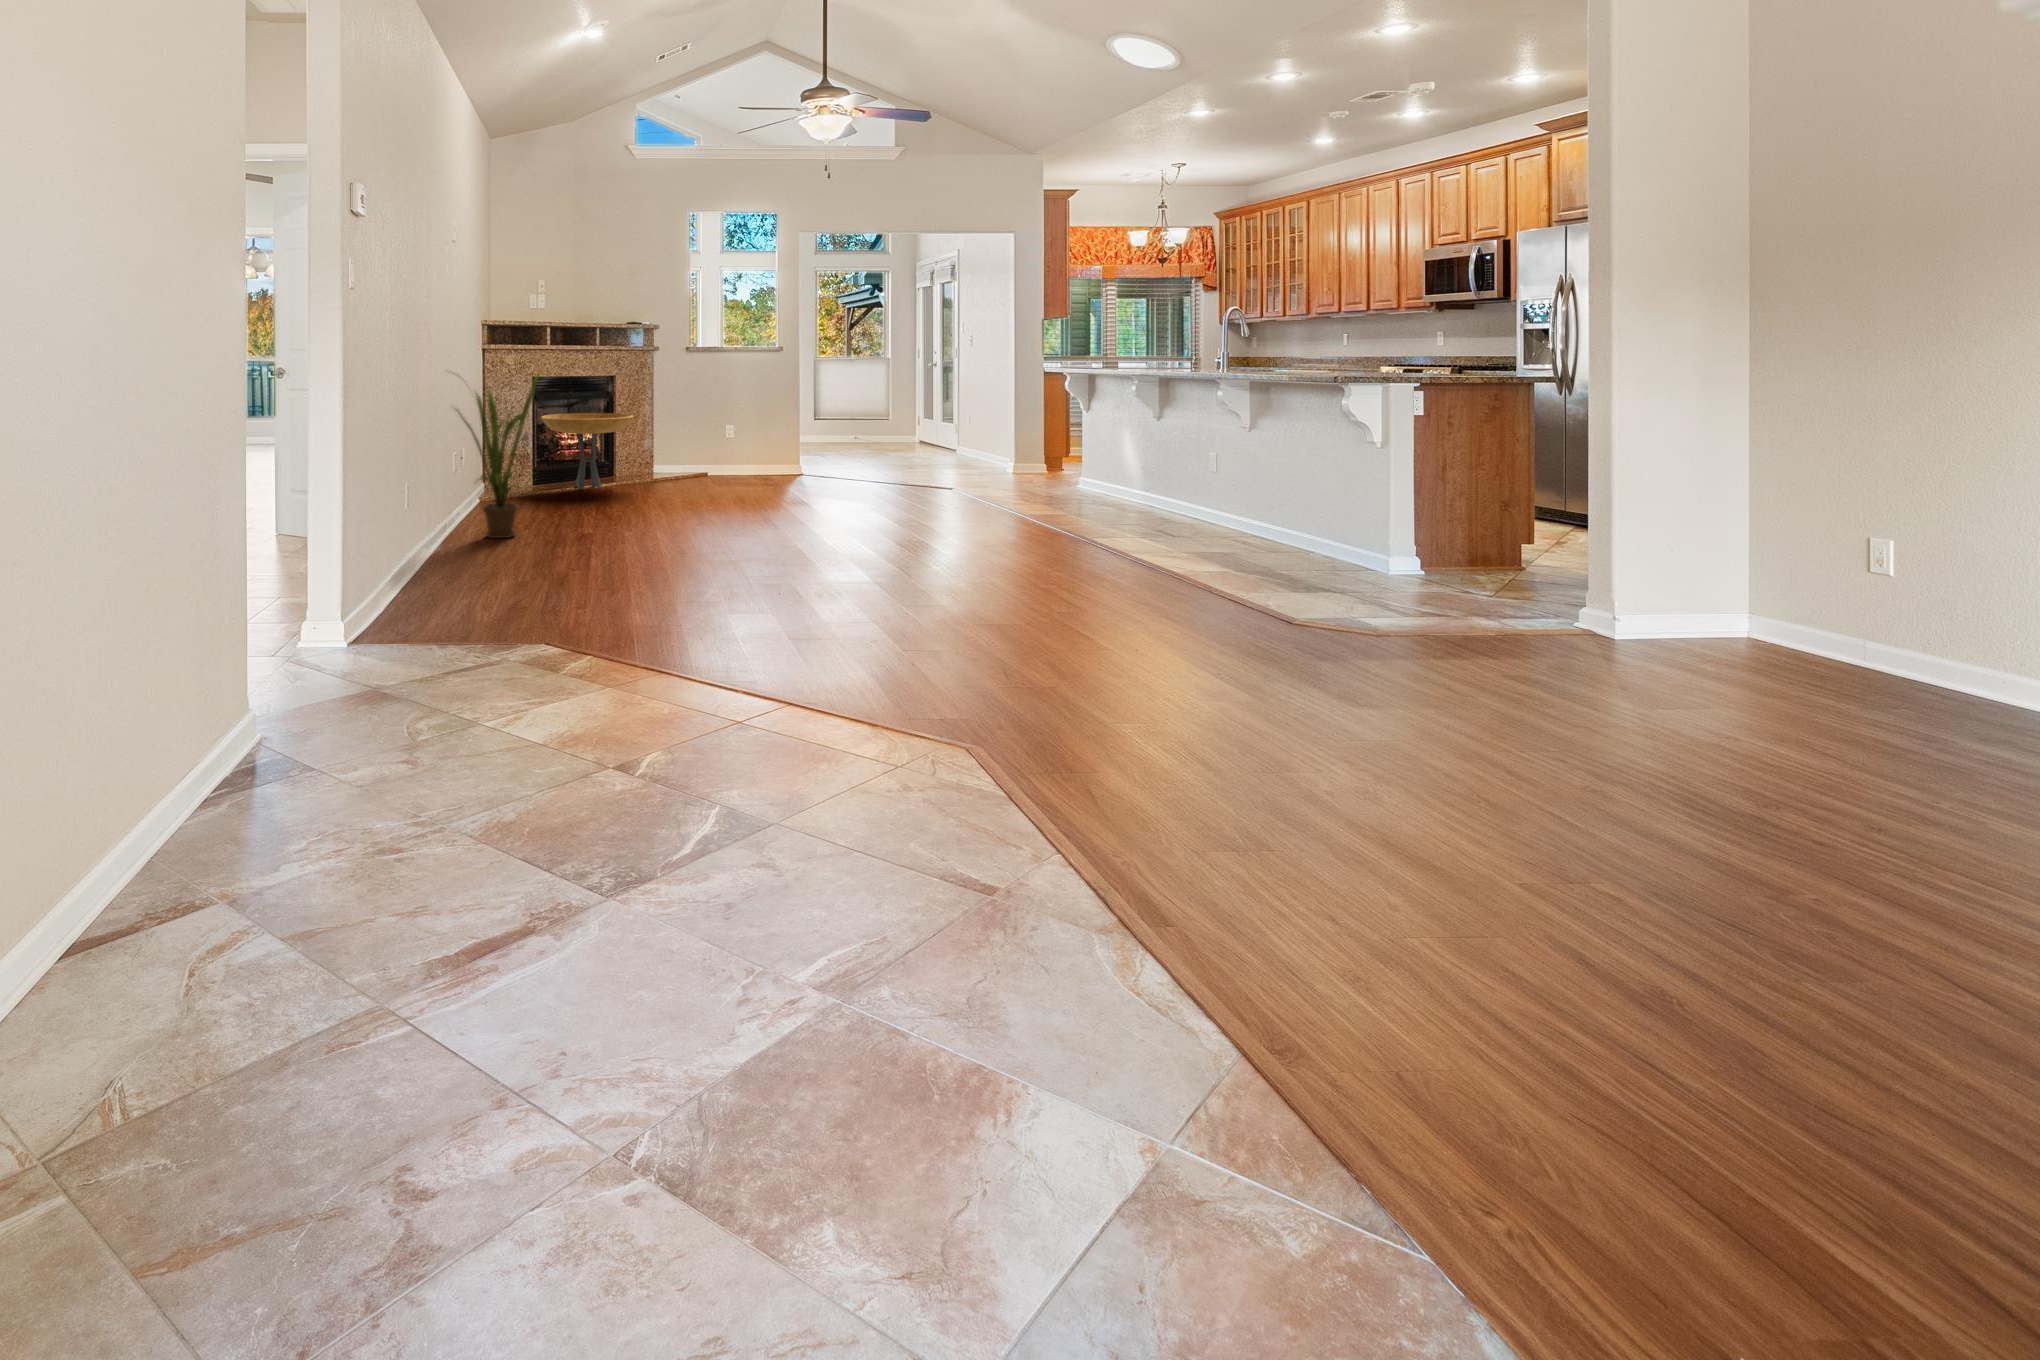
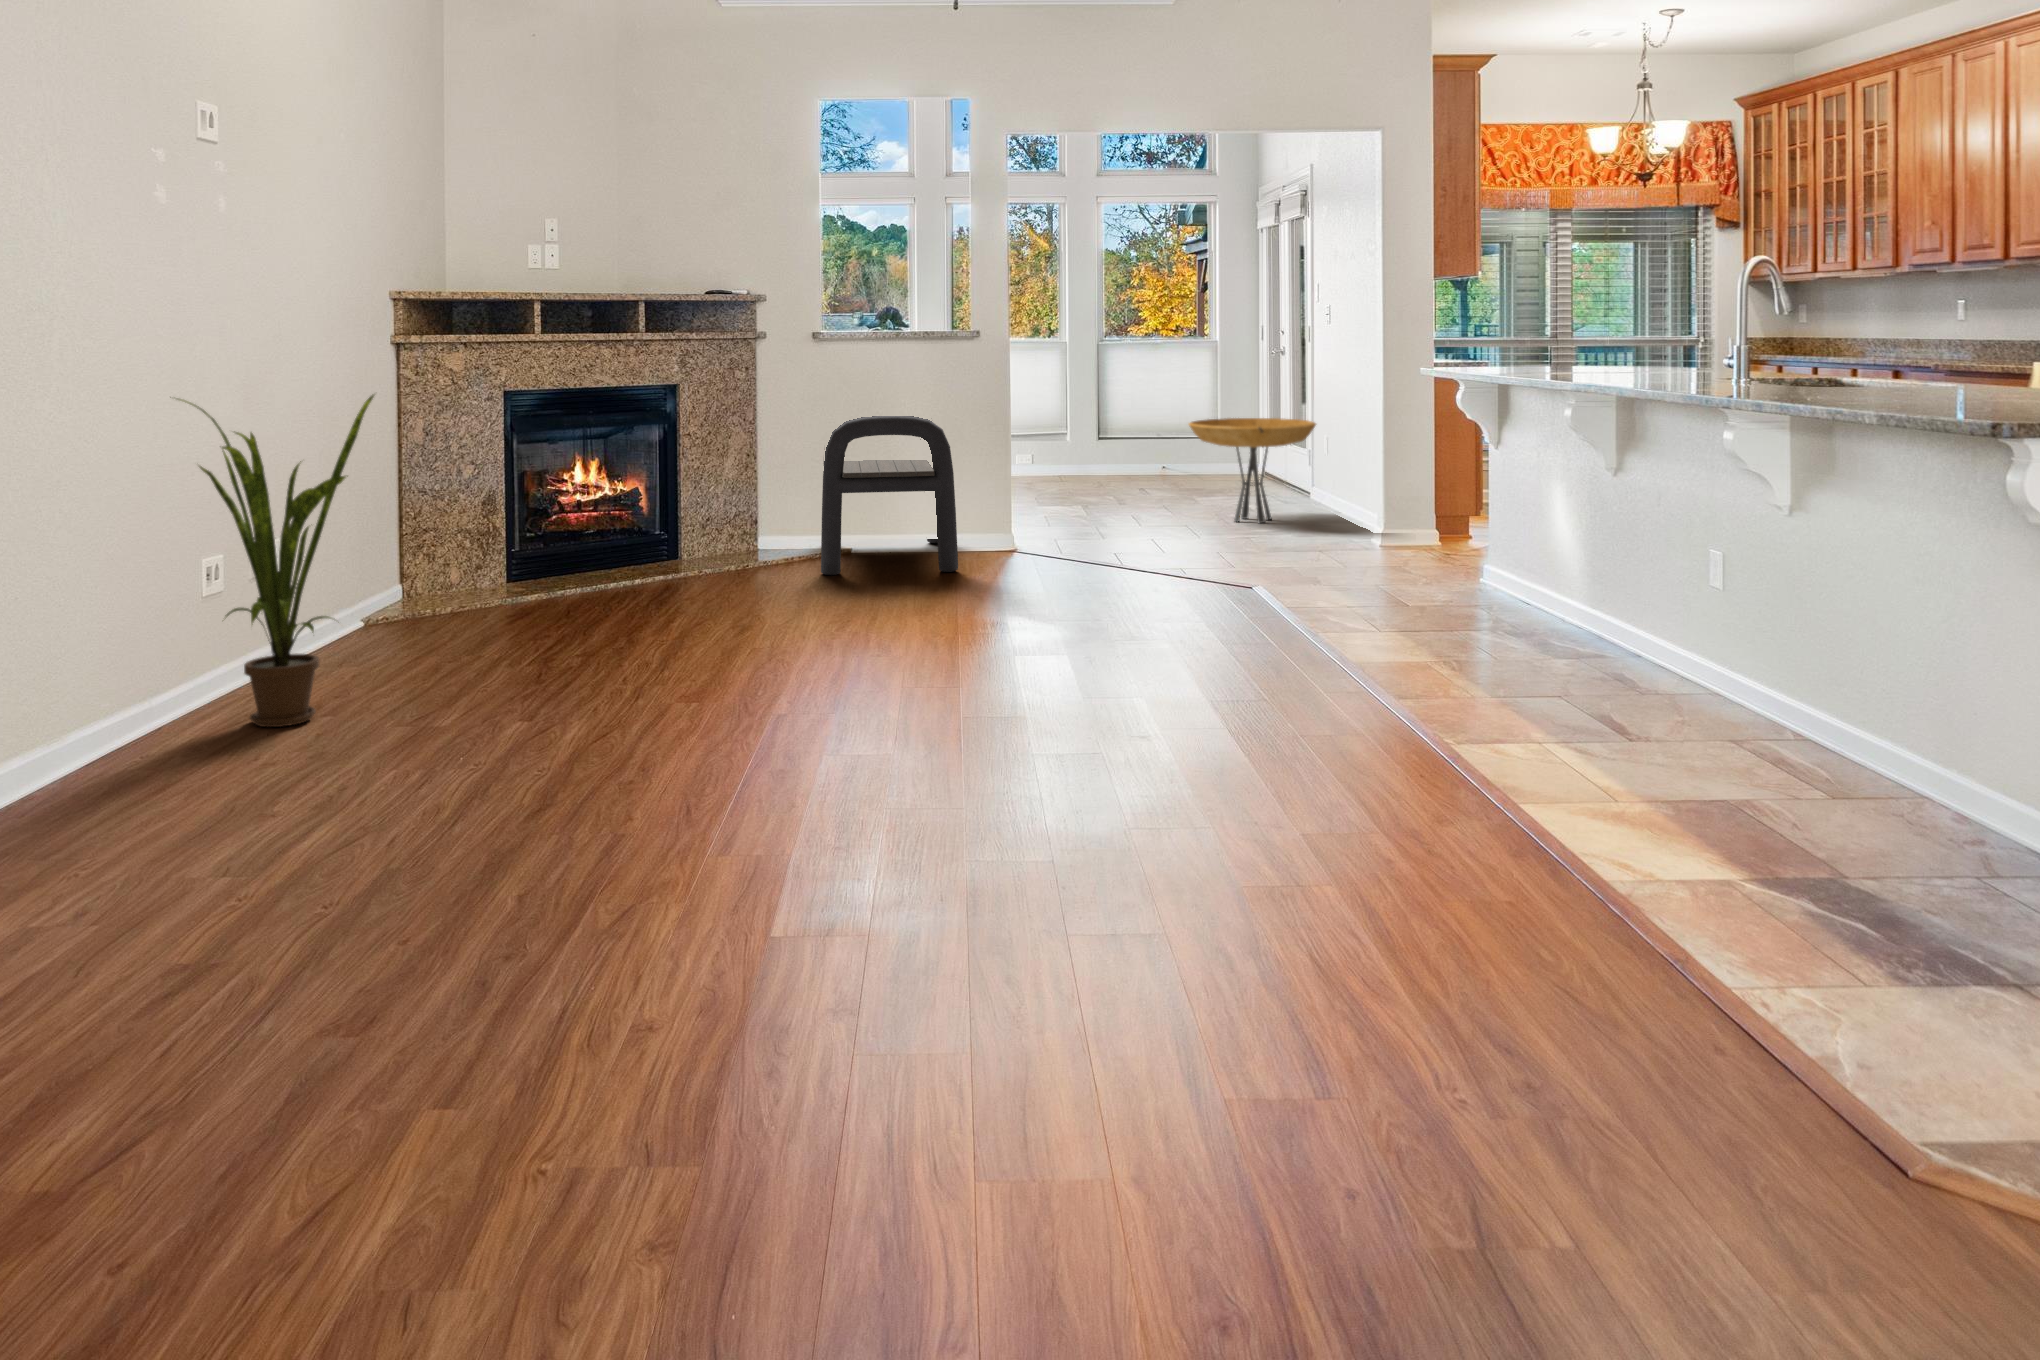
bench: none [691,389,783,484] -> present [821,416,958,575]
side table: present [541,413,634,489] -> present [1189,418,1316,523]

